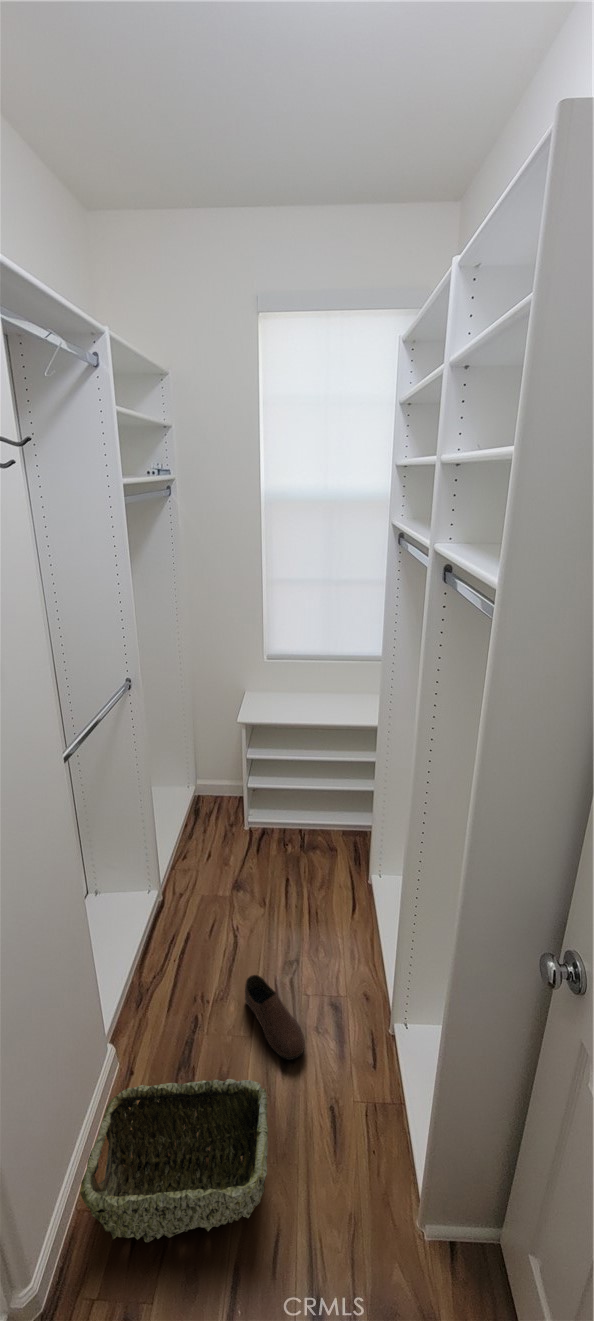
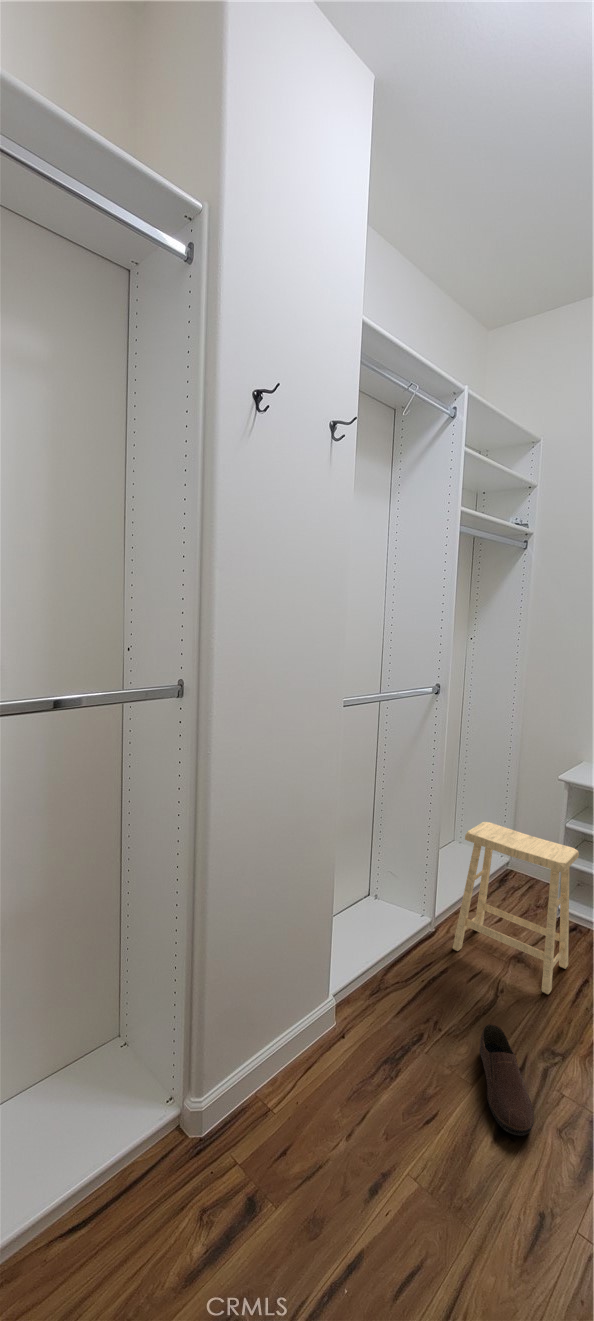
footstool: none [178,786,273,910] -> present [453,822,579,994]
woven basket: present [80,1079,268,1242] -> none [257,1022,455,1215]

